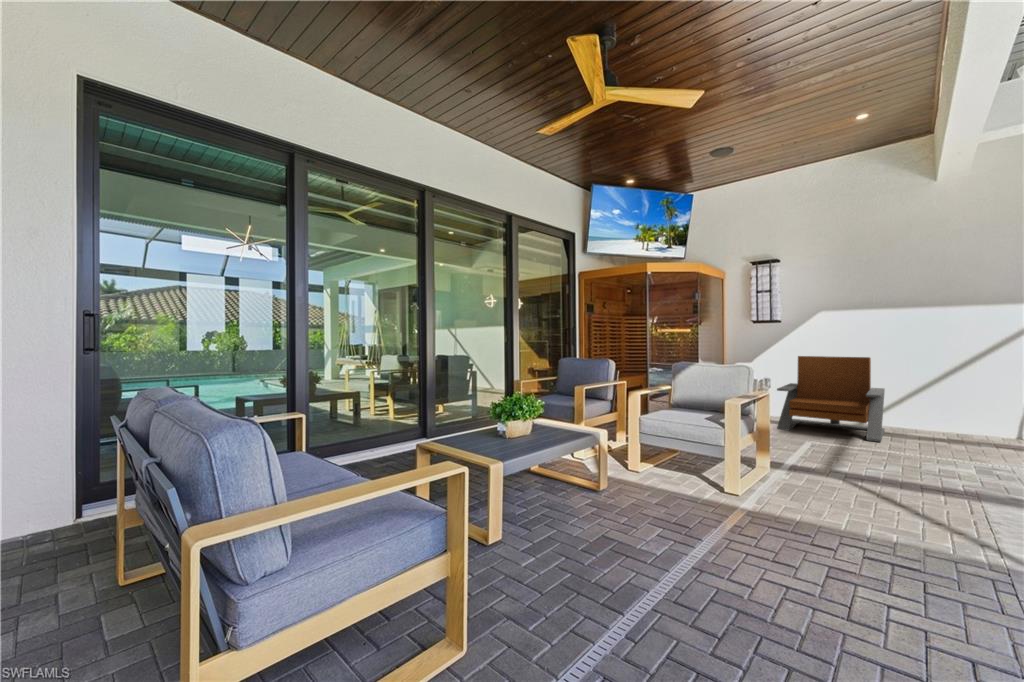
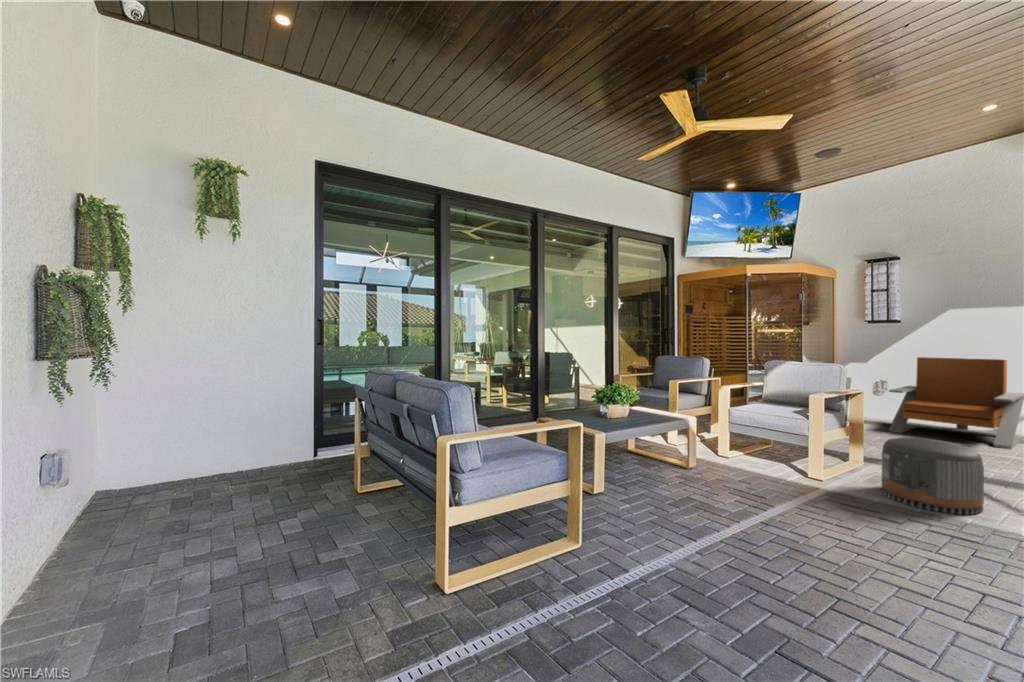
pouf: none [797,444,895,527] -> present [882,437,984,515]

